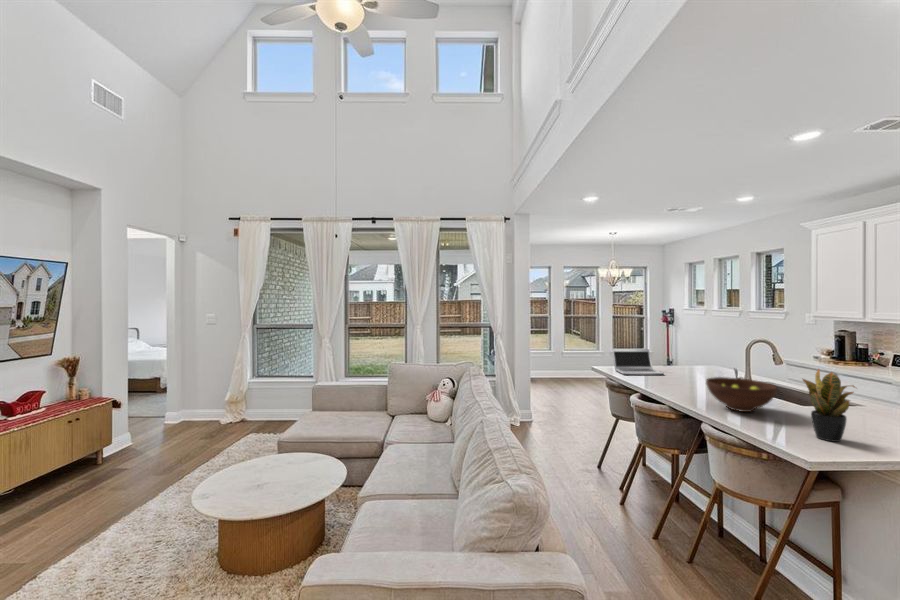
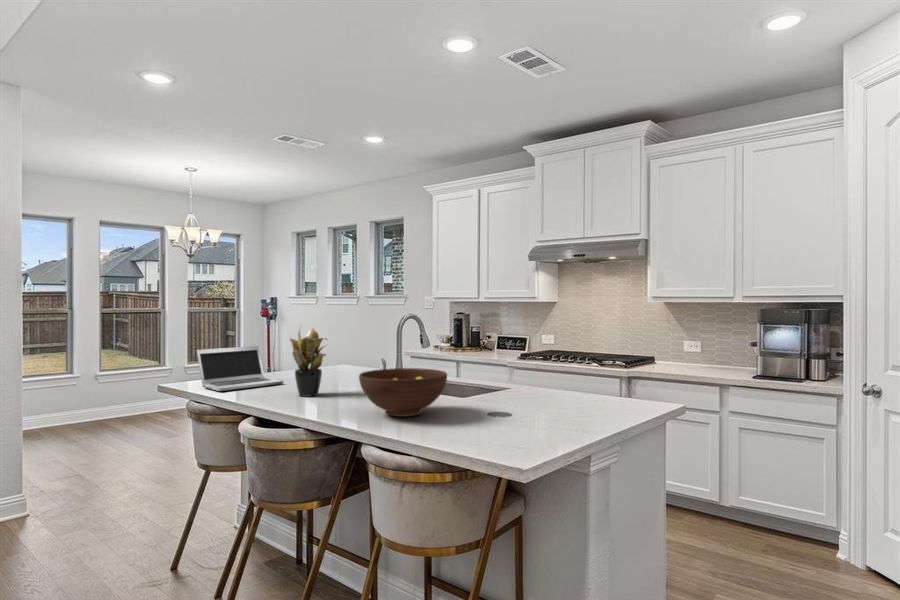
potted plant: present [803,369,855,442] -> present [290,329,327,397]

